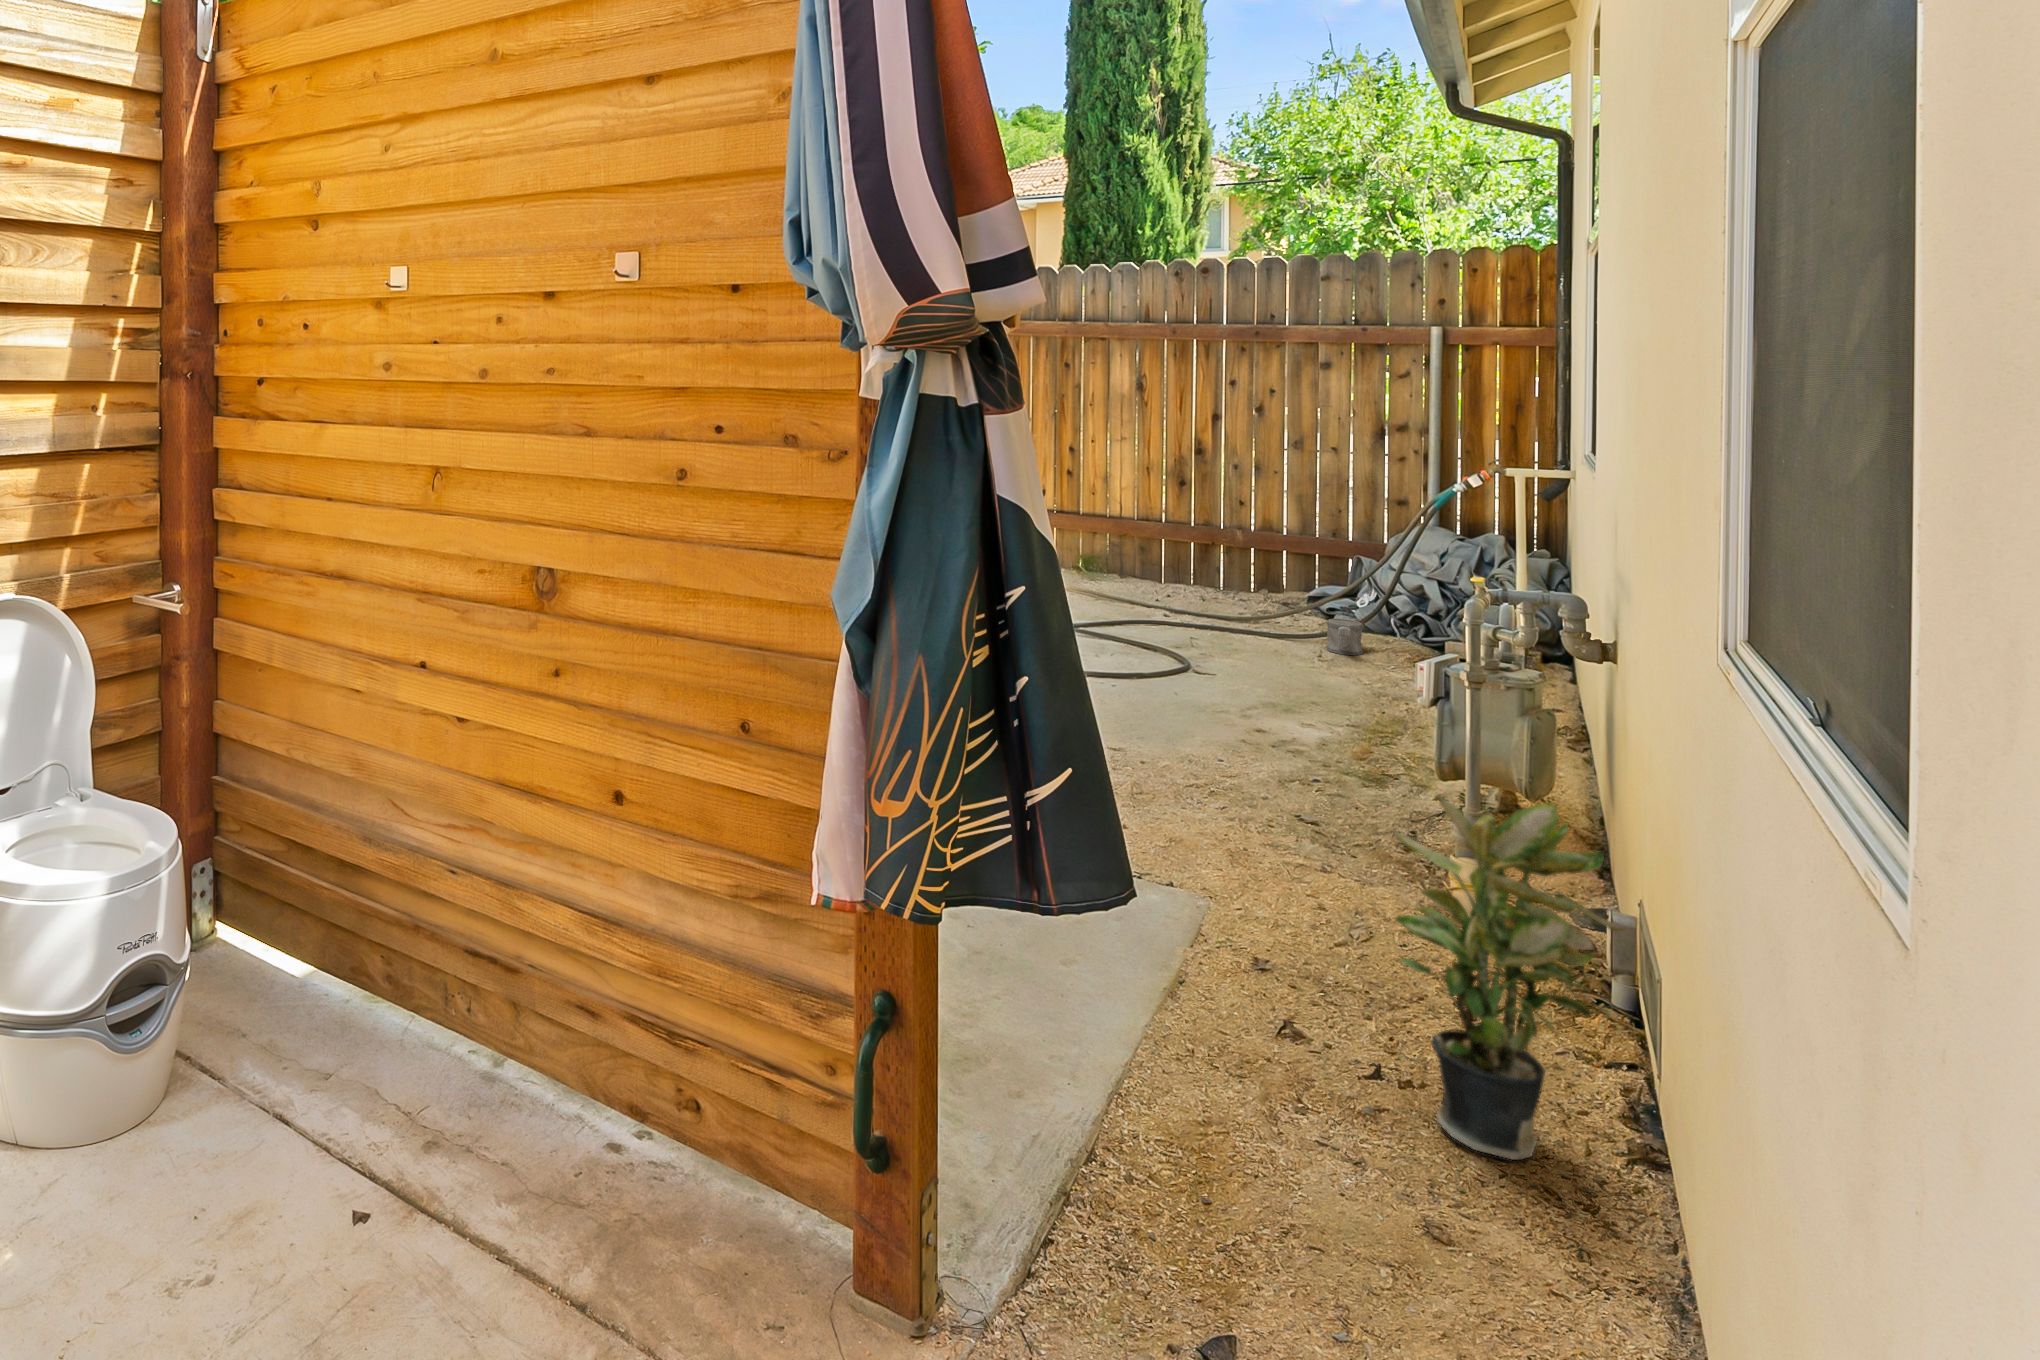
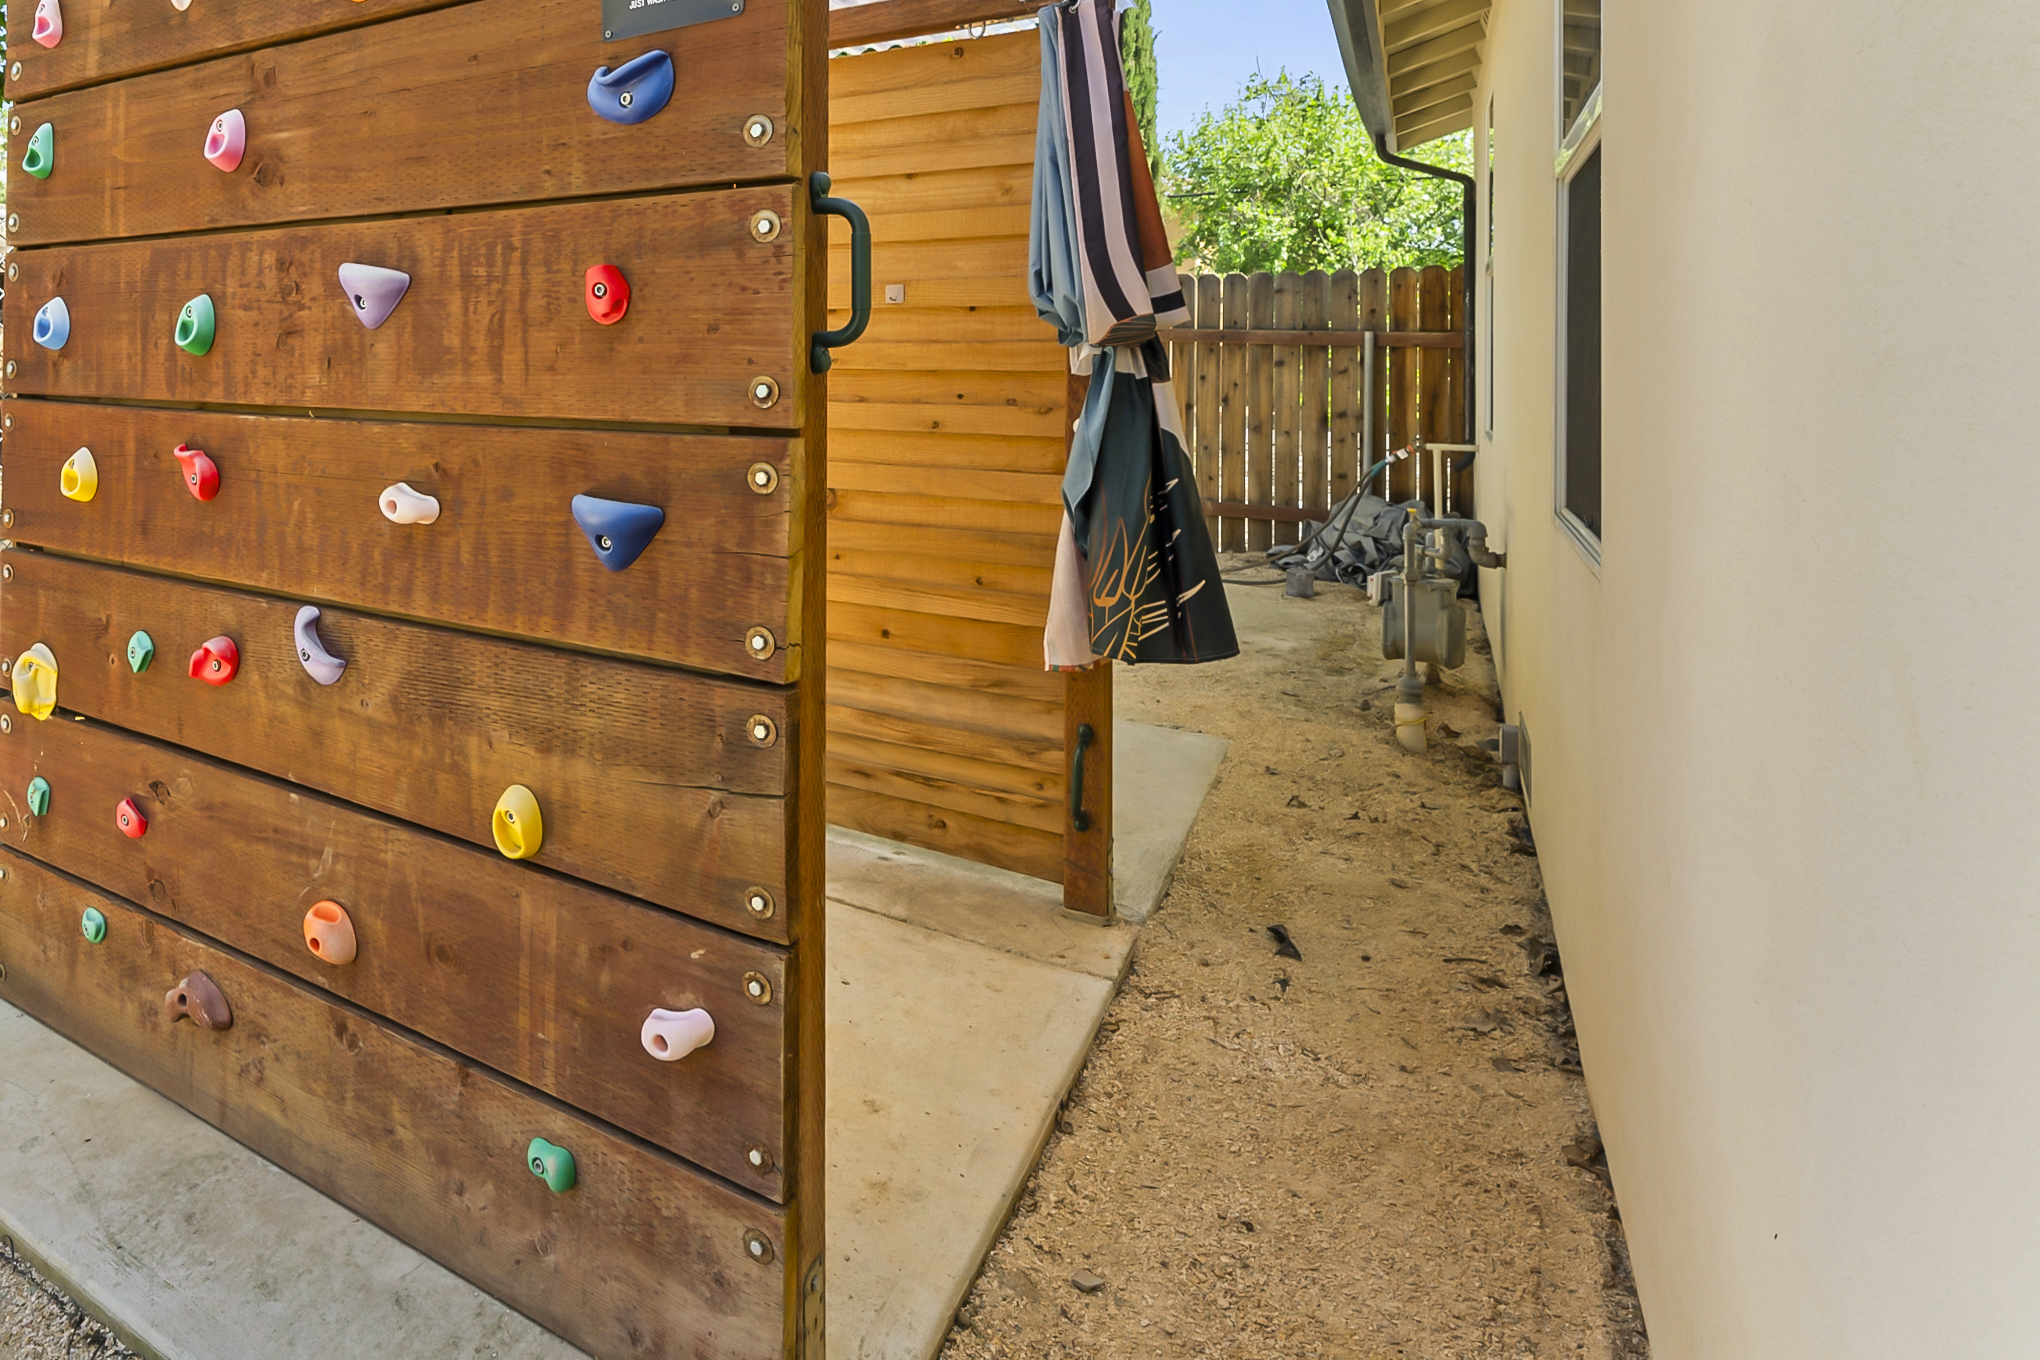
potted plant: present [1395,796,1625,1160] -> none [1366,627,1513,855]

